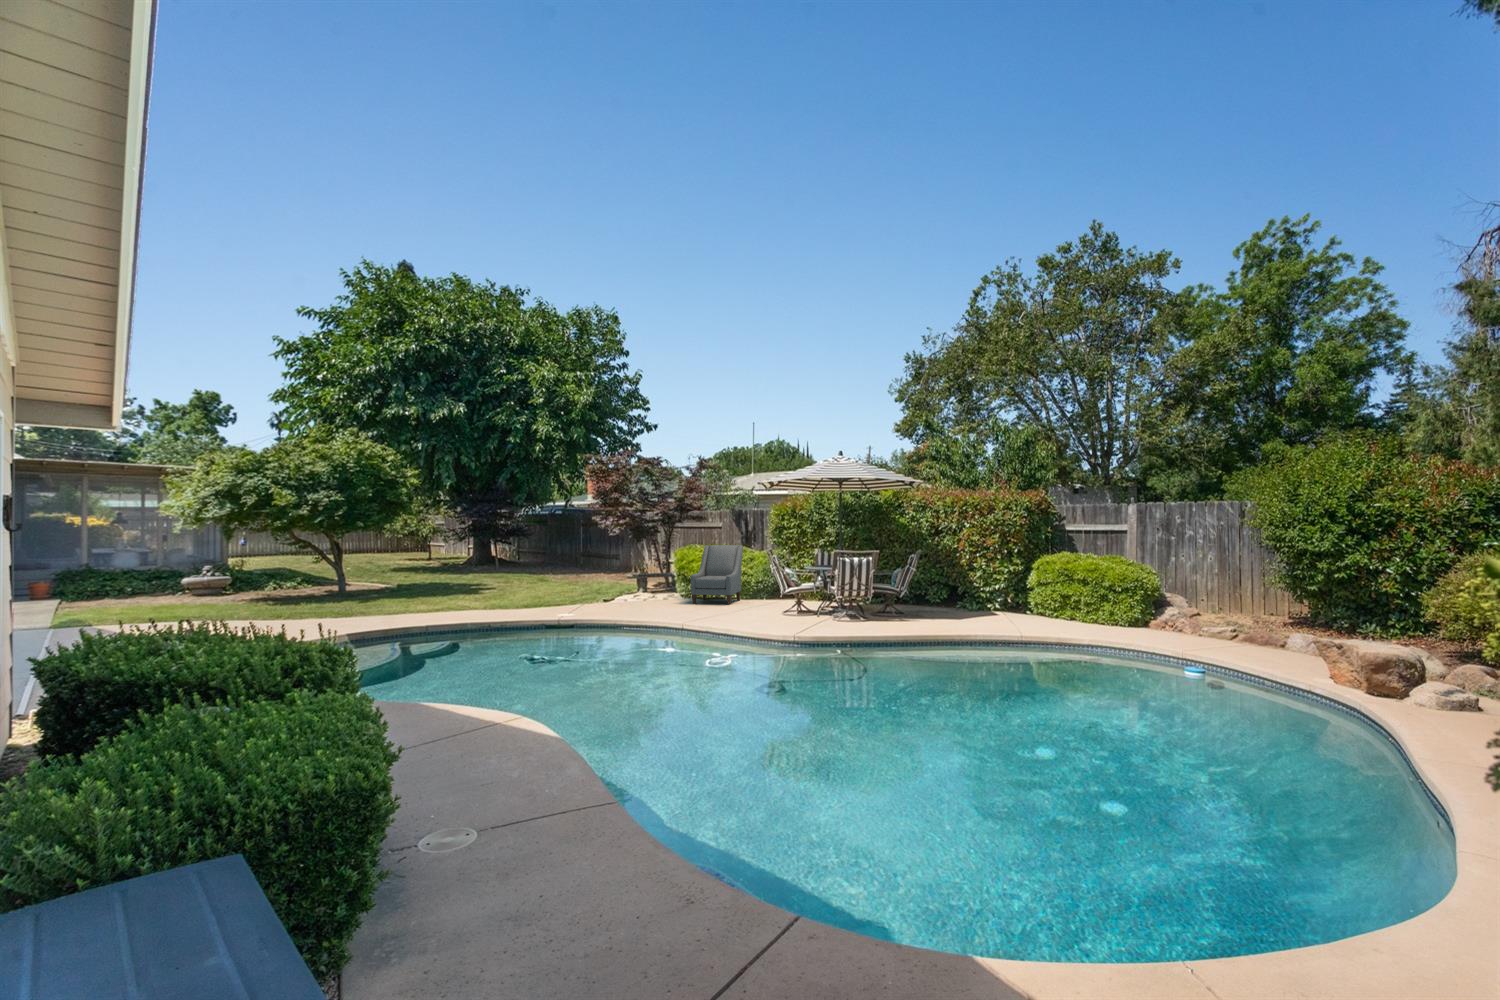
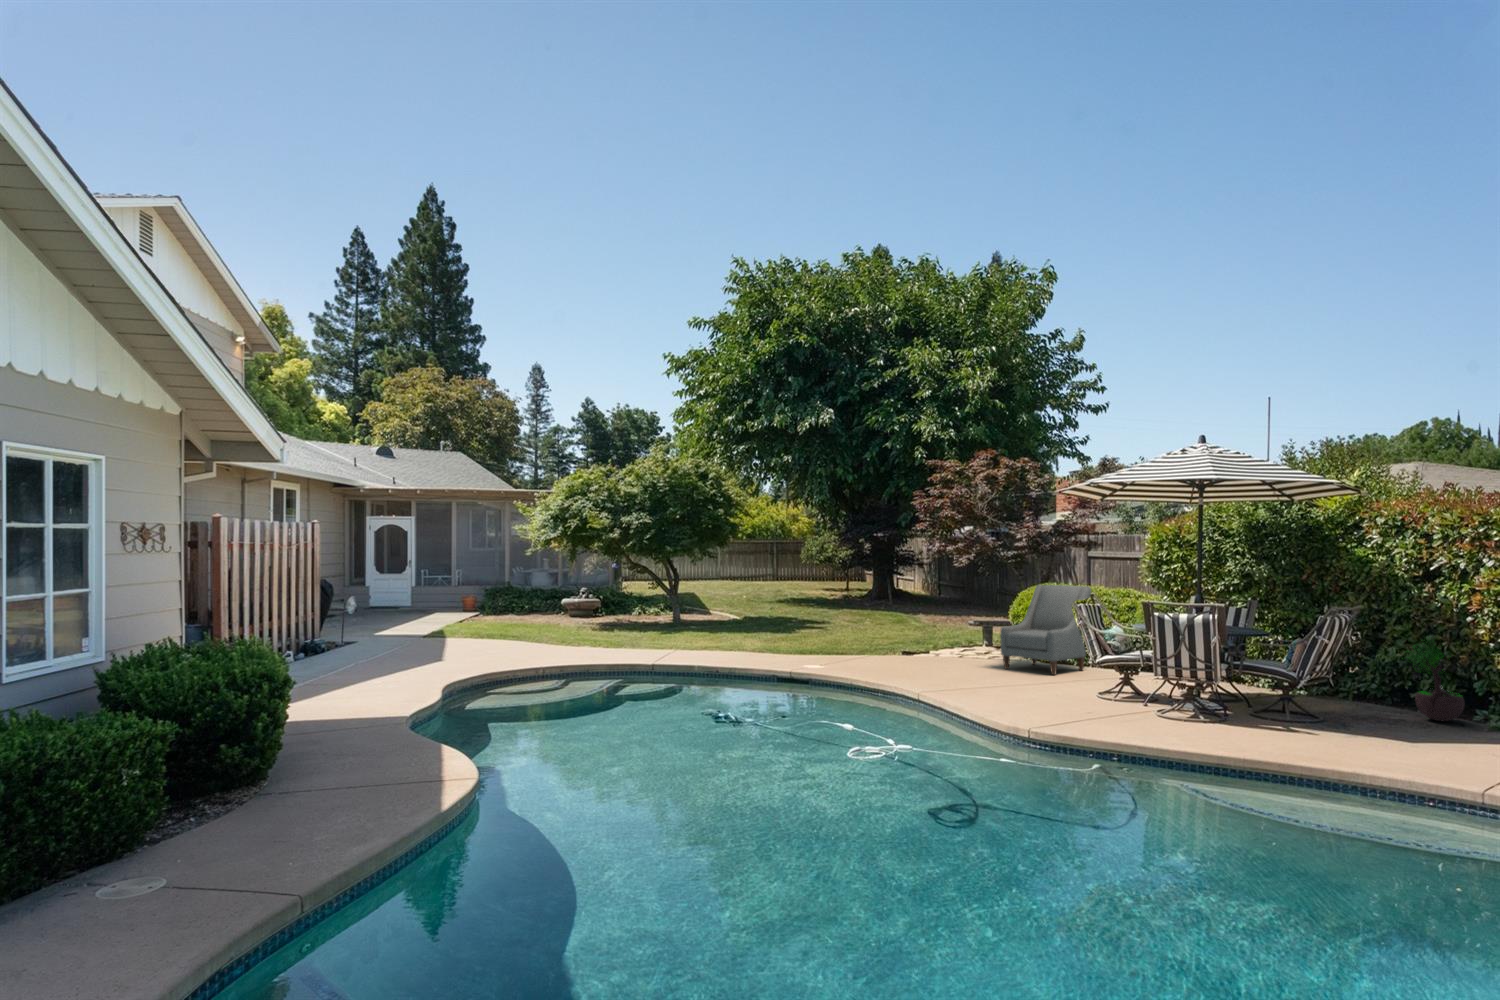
potted tree: none [927,561,955,608] -> present [1402,637,1464,721]

